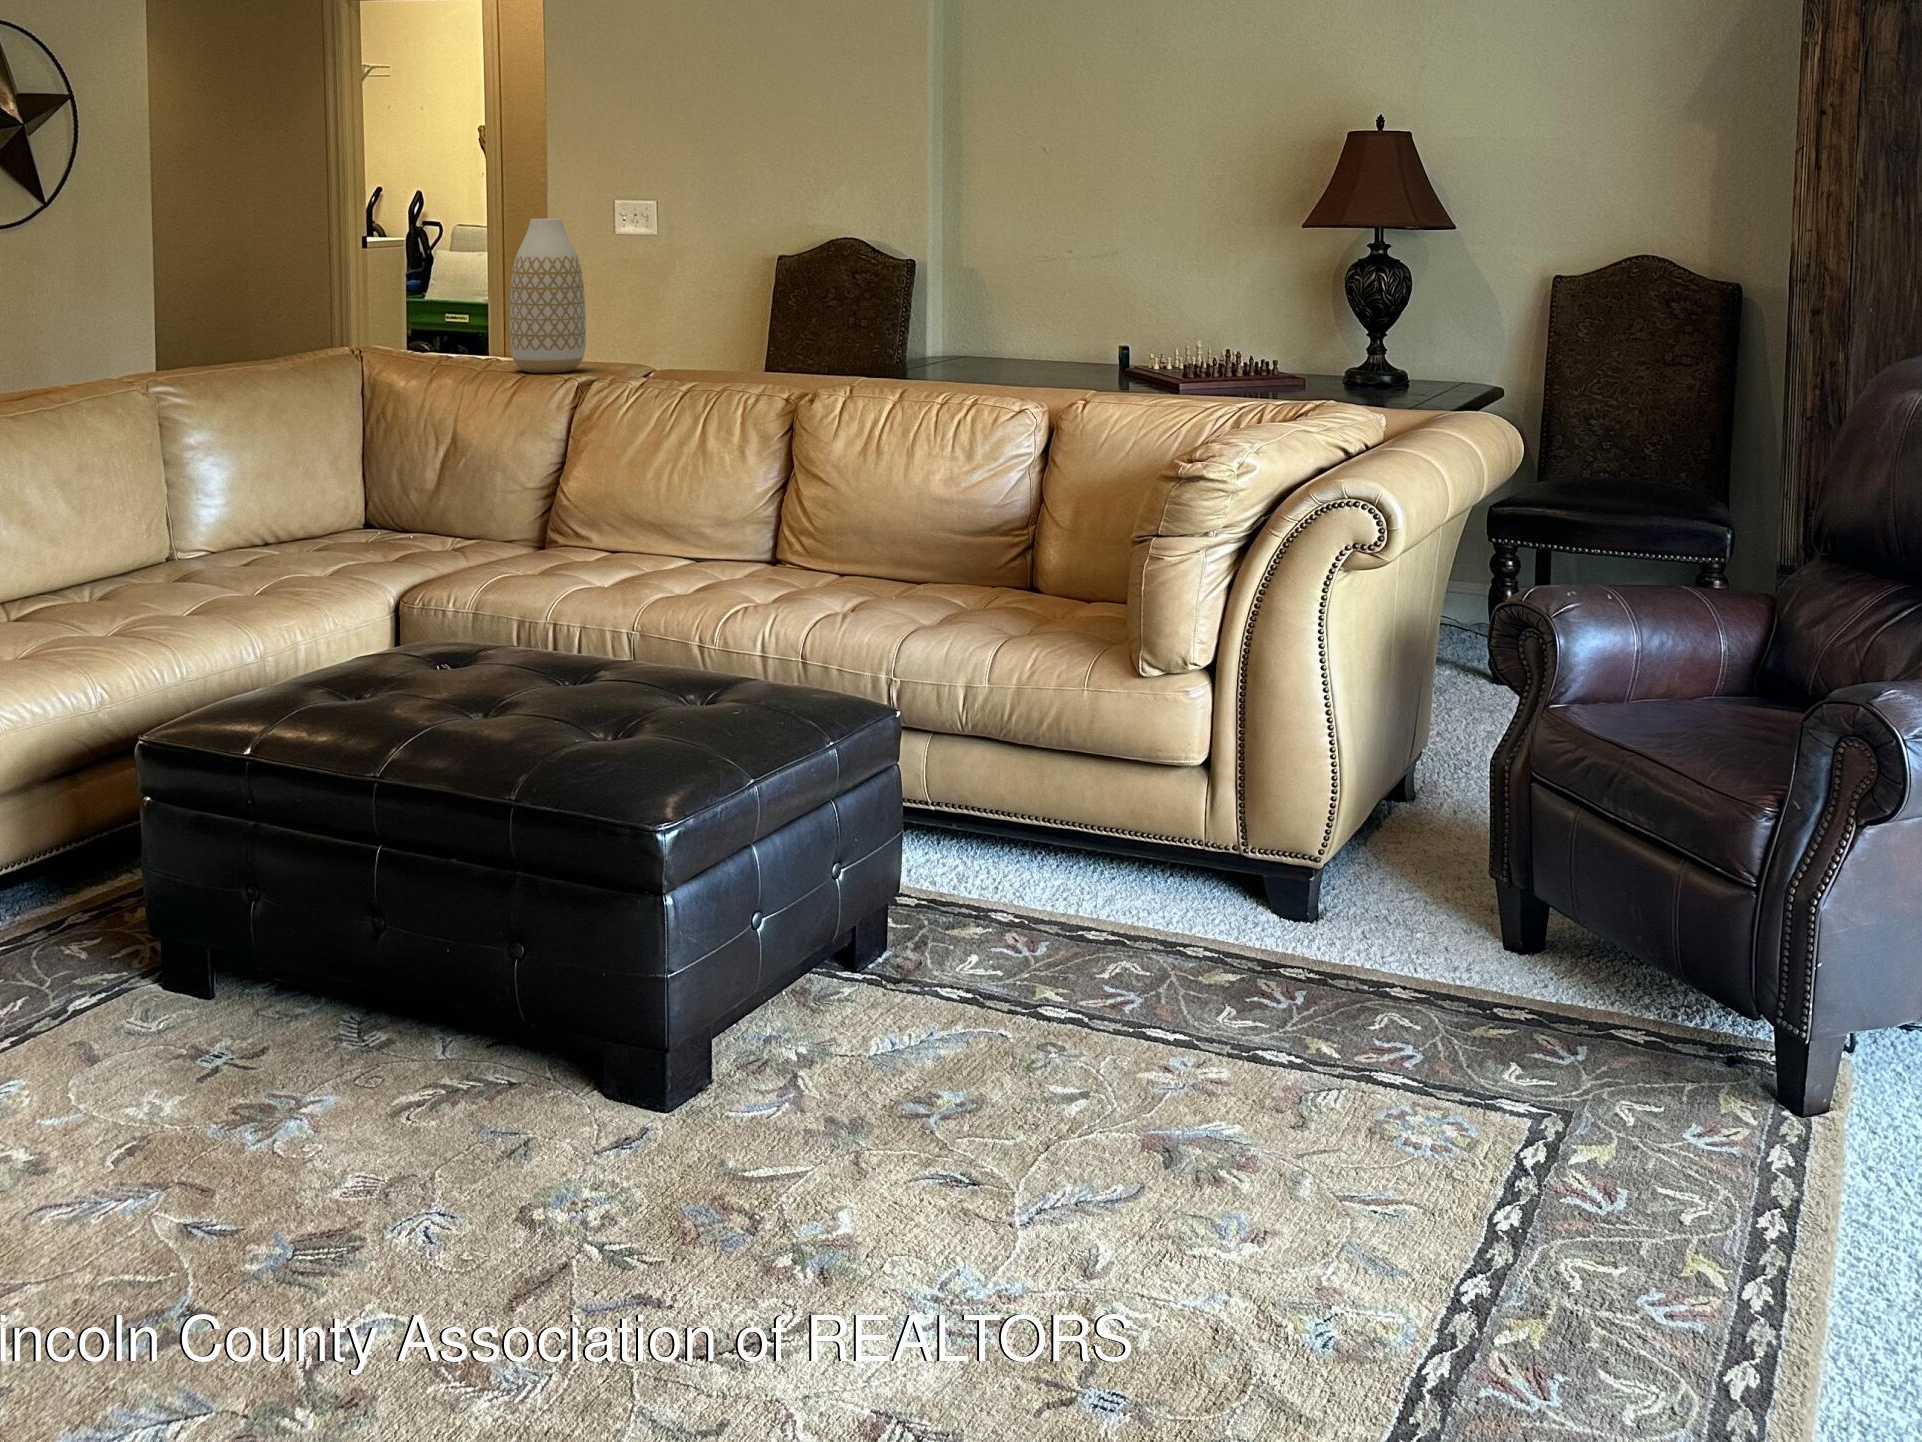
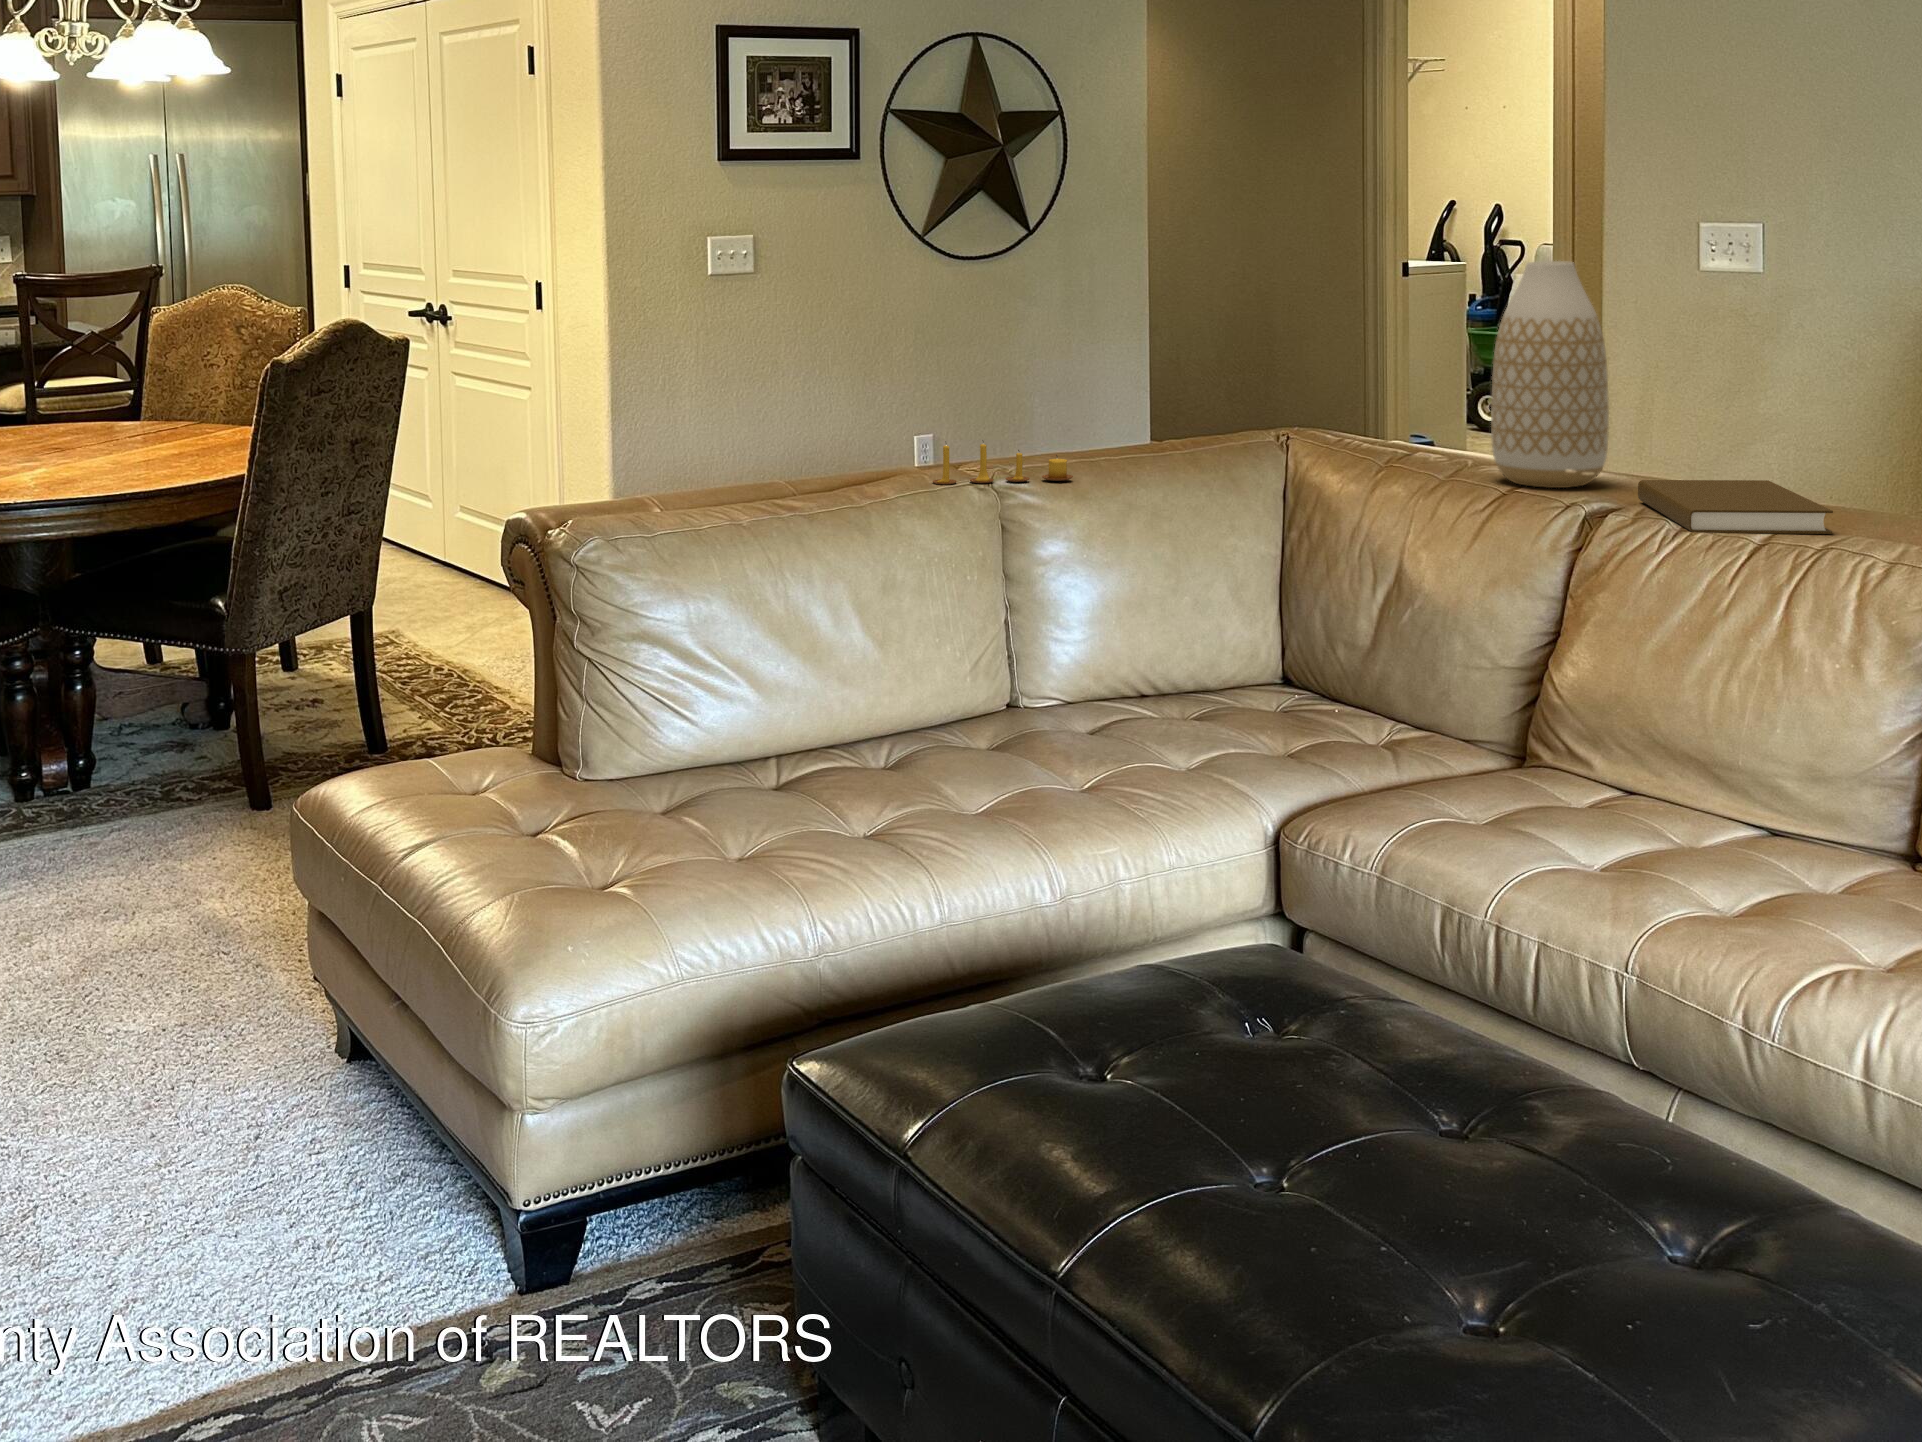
candle: none [94,356,209,393] -> present [933,441,1073,485]
book: none [608,359,724,388] -> present [1638,480,1833,534]

